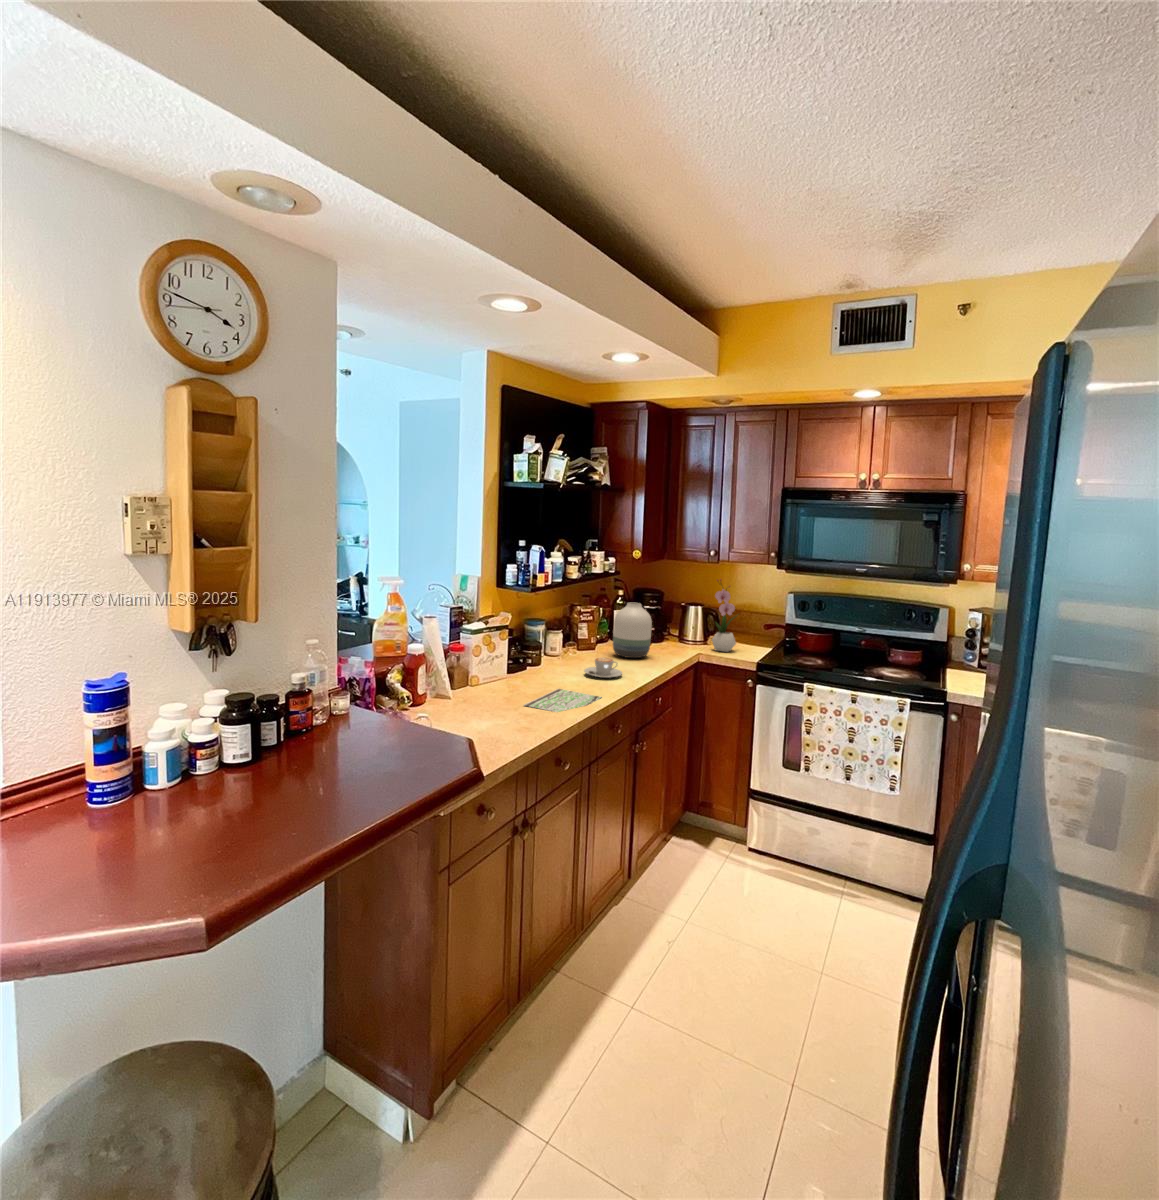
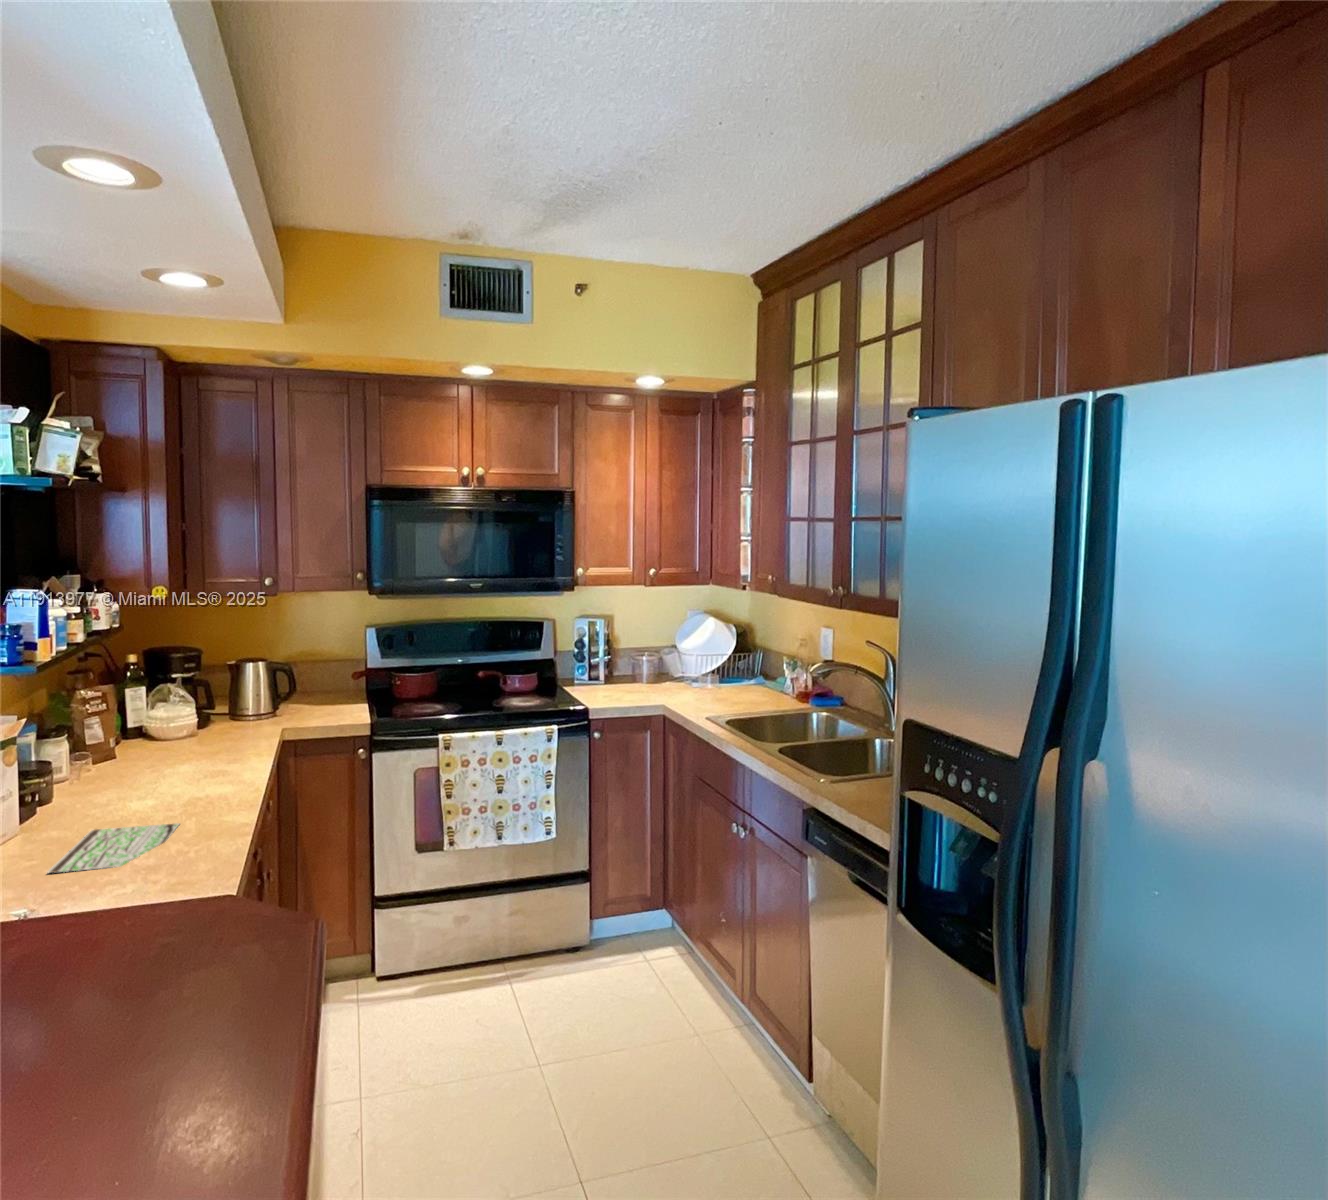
flower arrangement: present [712,579,737,652] -> none [290,616,329,717]
vase: present [613,603,652,658] -> none [140,669,207,755]
coffee cup: present [584,658,622,678] -> none [118,762,188,795]

